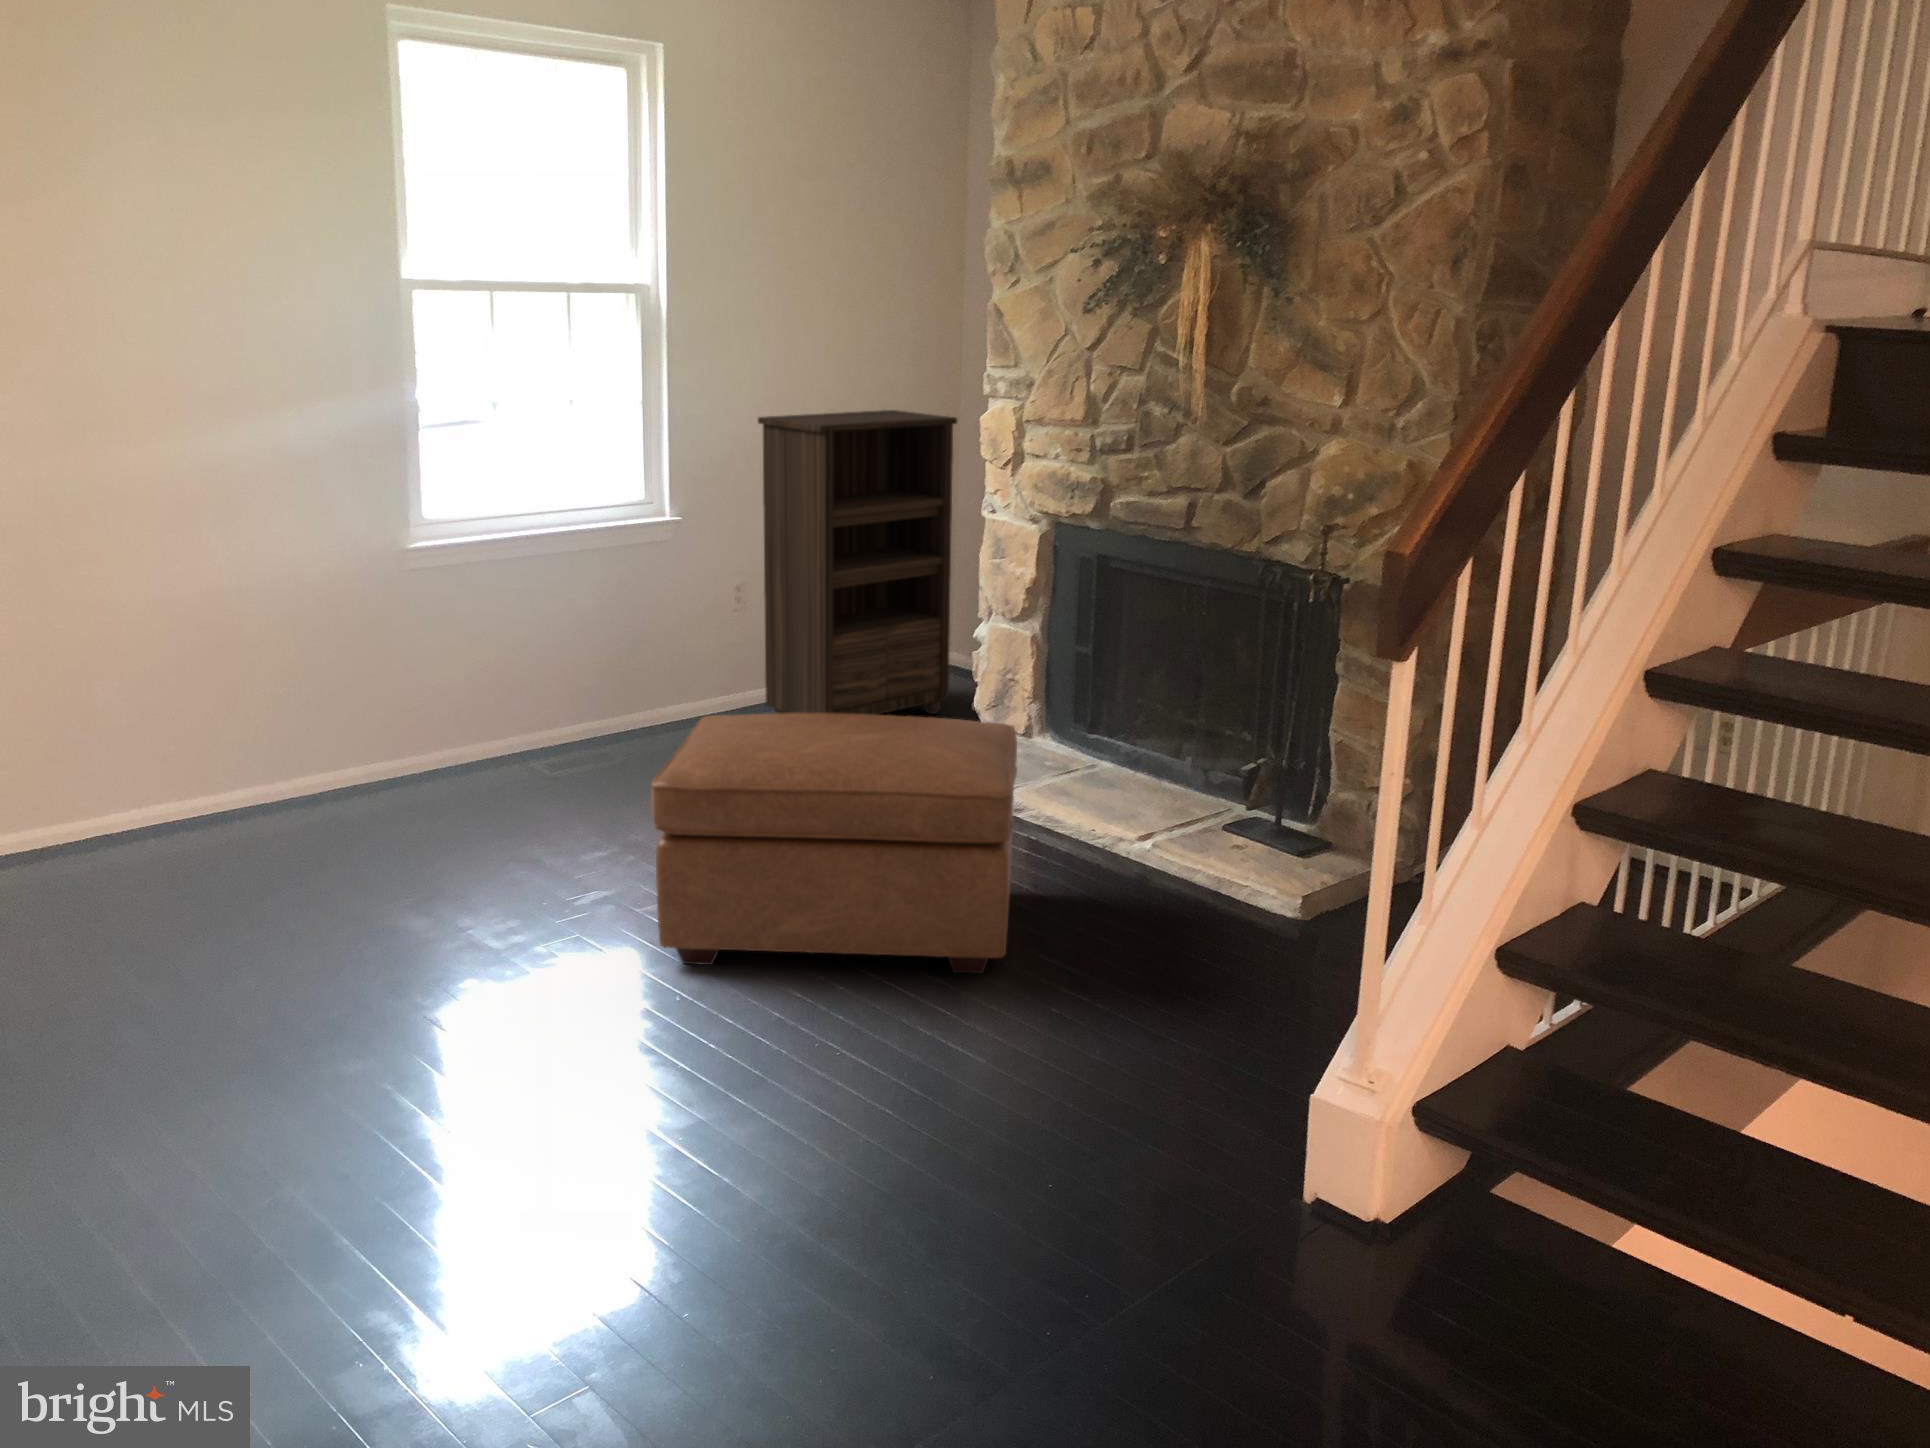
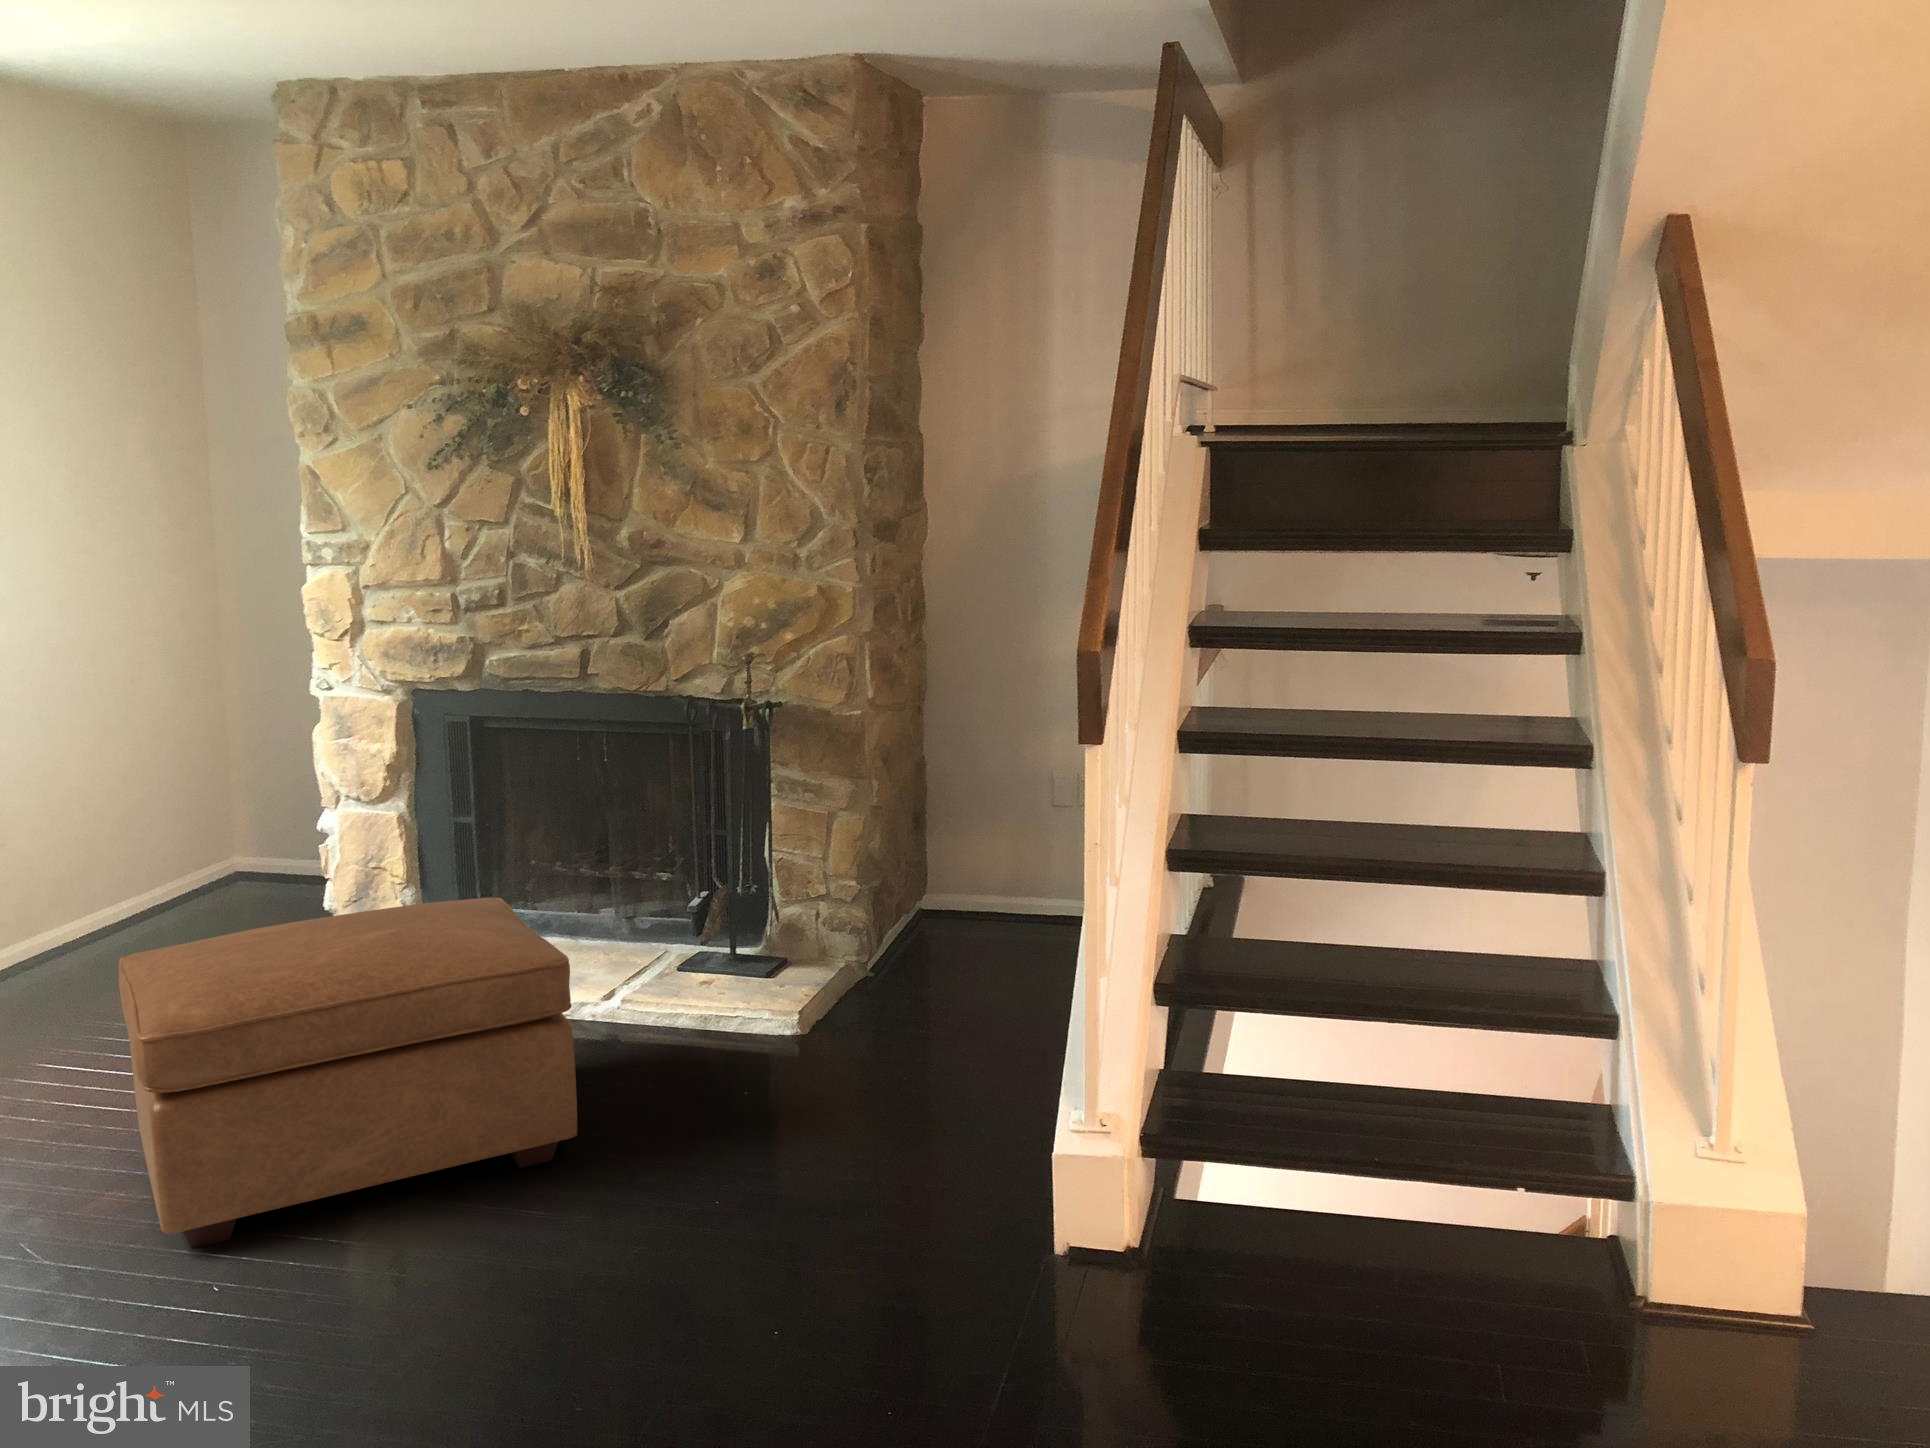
bookshelf: present [758,410,957,715] -> none [12,592,280,975]

